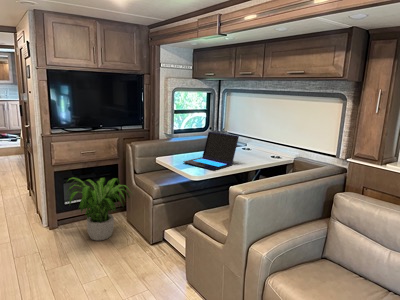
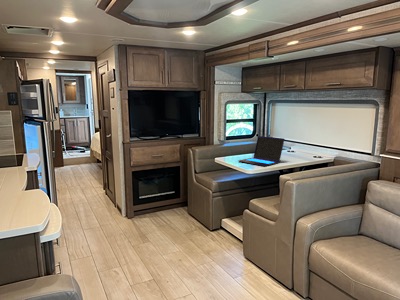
potted plant: present [66,177,131,241] -> none [139,176,196,227]

